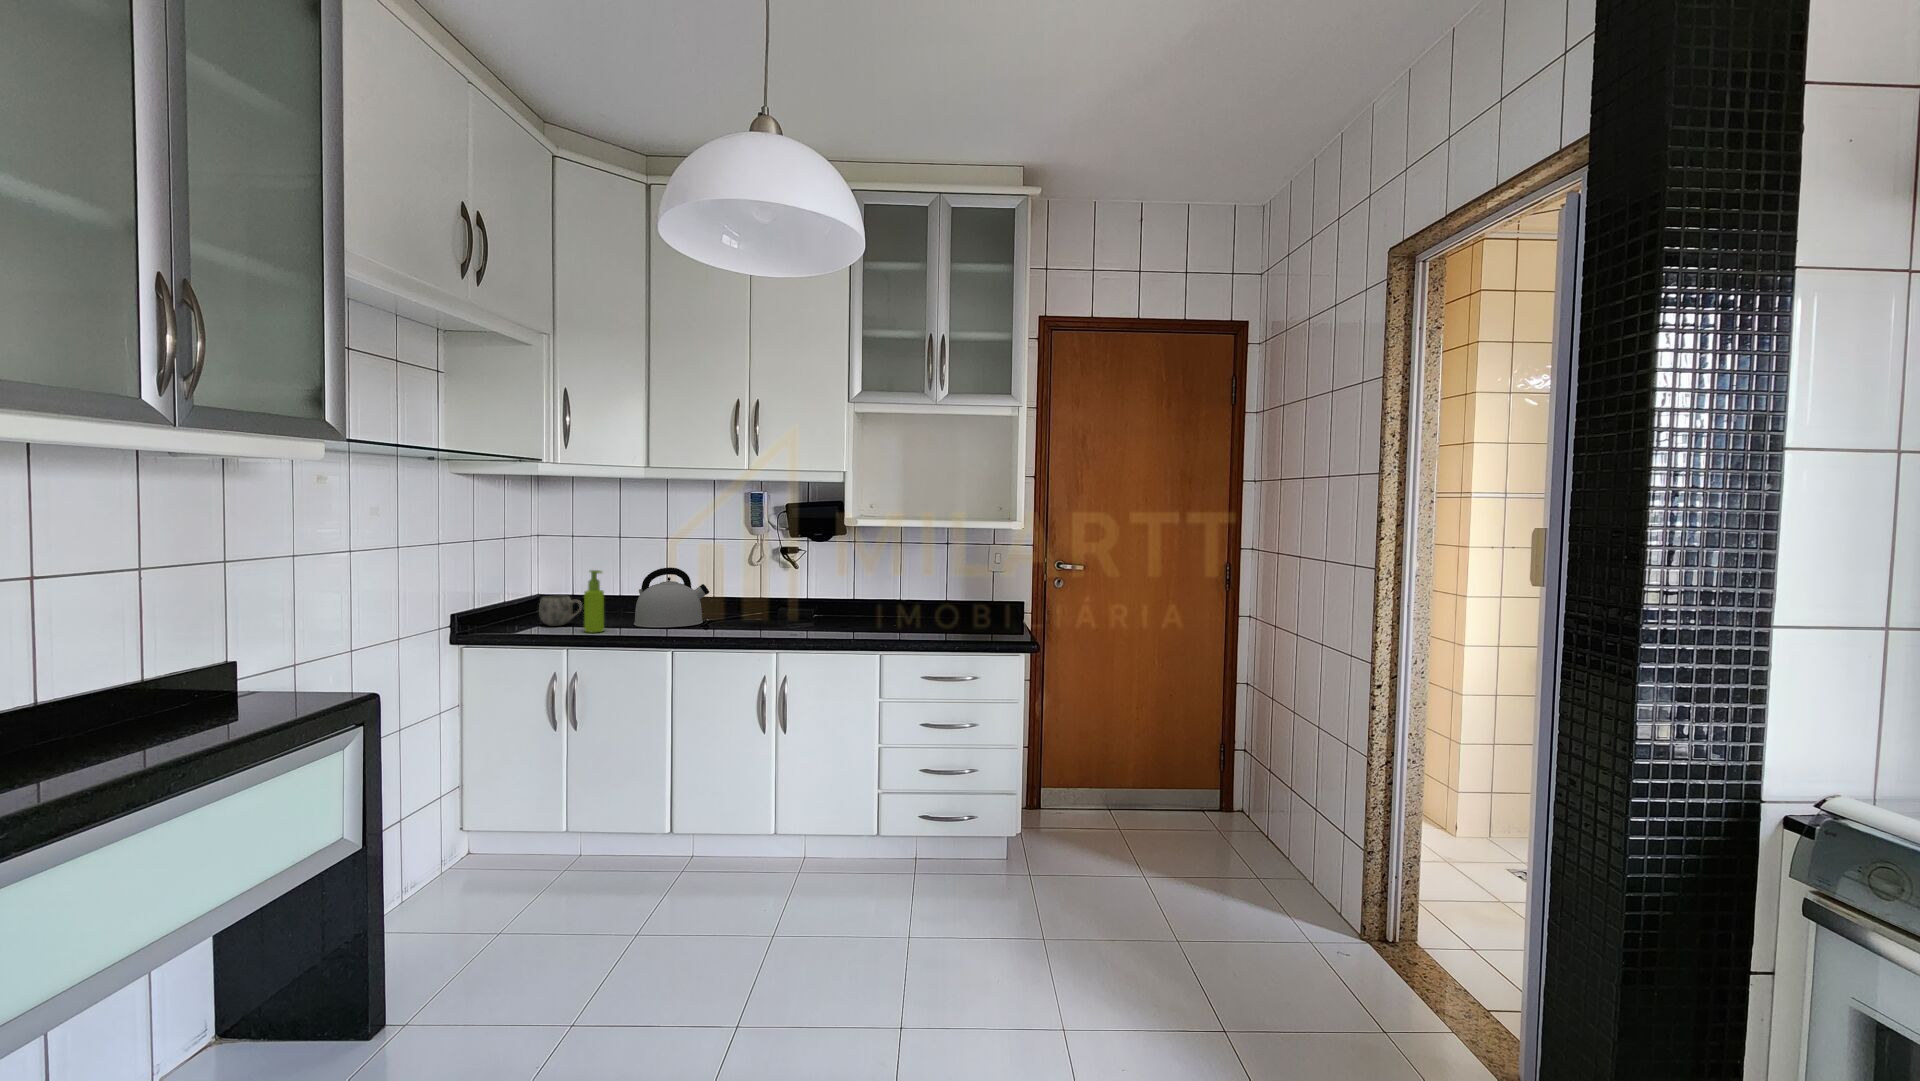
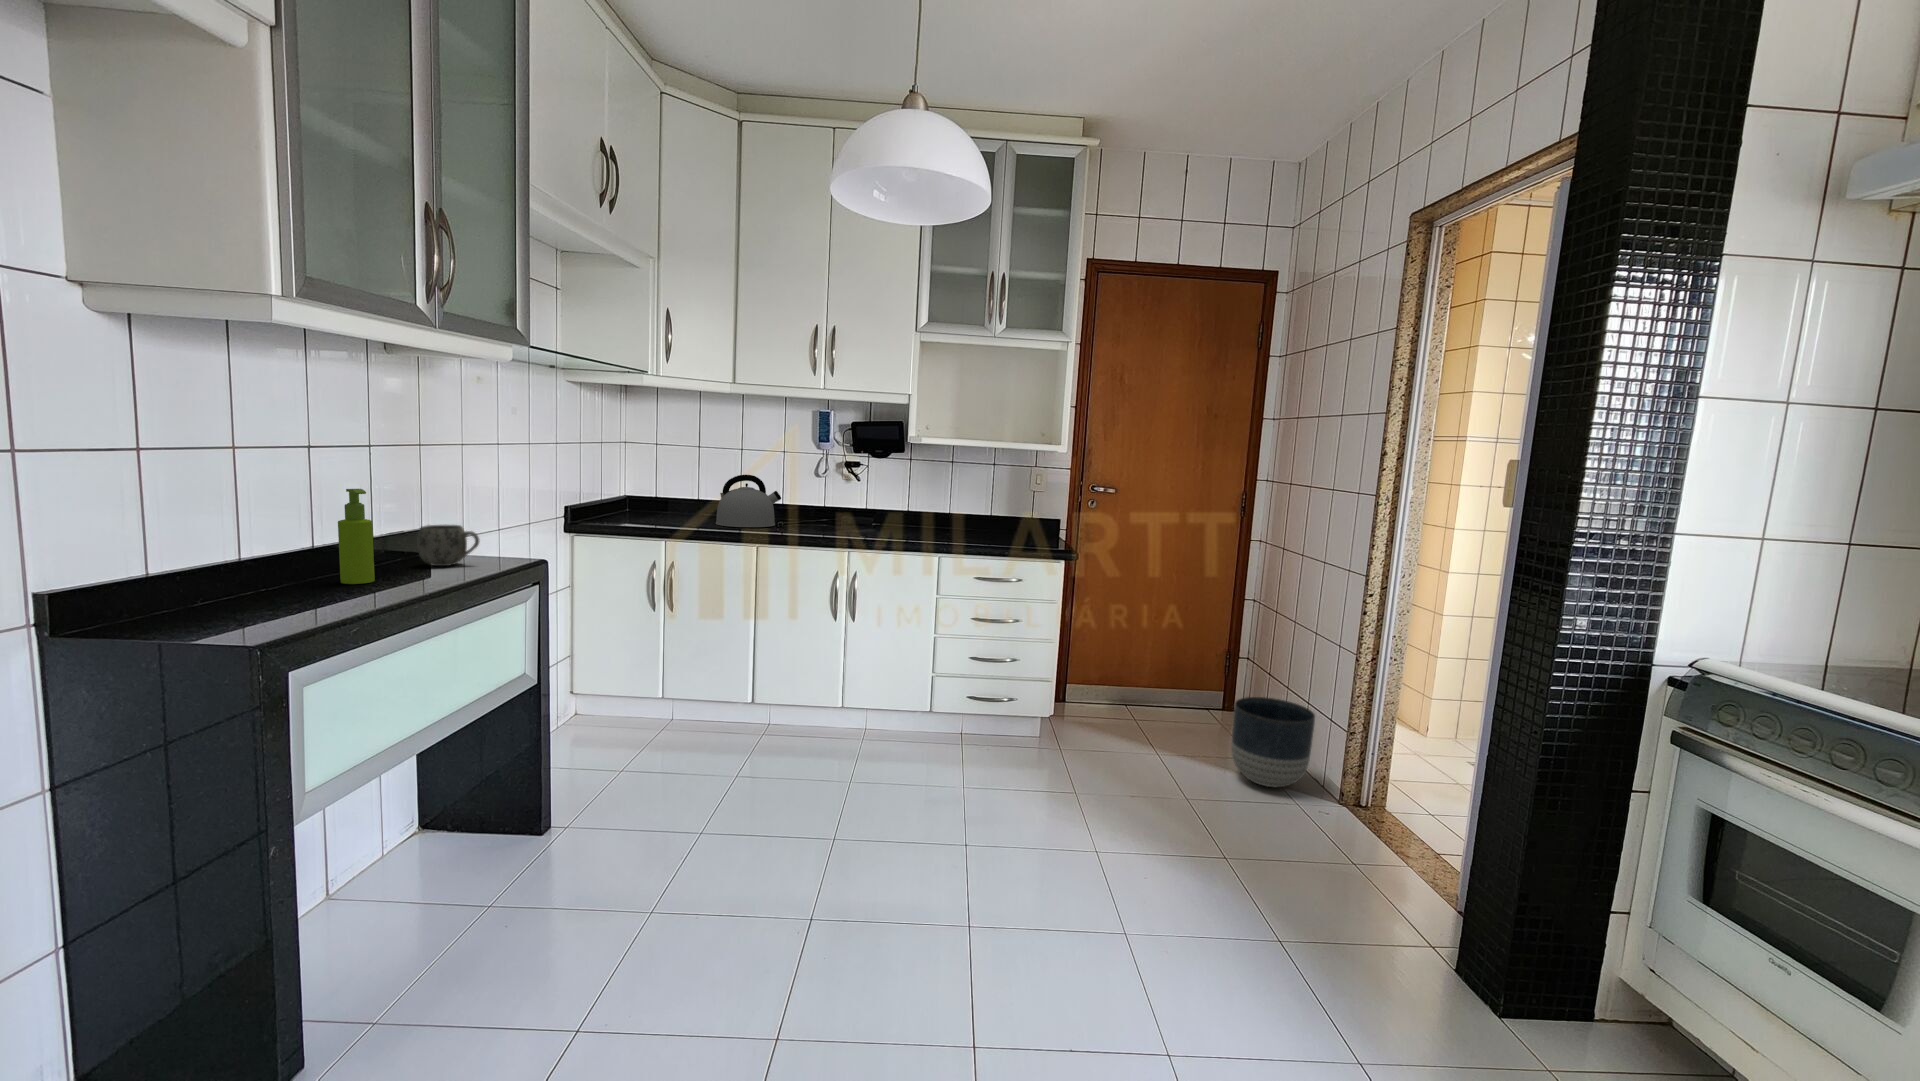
soap dispenser: present [584,570,604,633] -> present [338,489,375,584]
mug: present [539,596,582,626] -> present [417,525,480,566]
planter: none [1229,803,1324,915] -> present [1231,697,1315,787]

